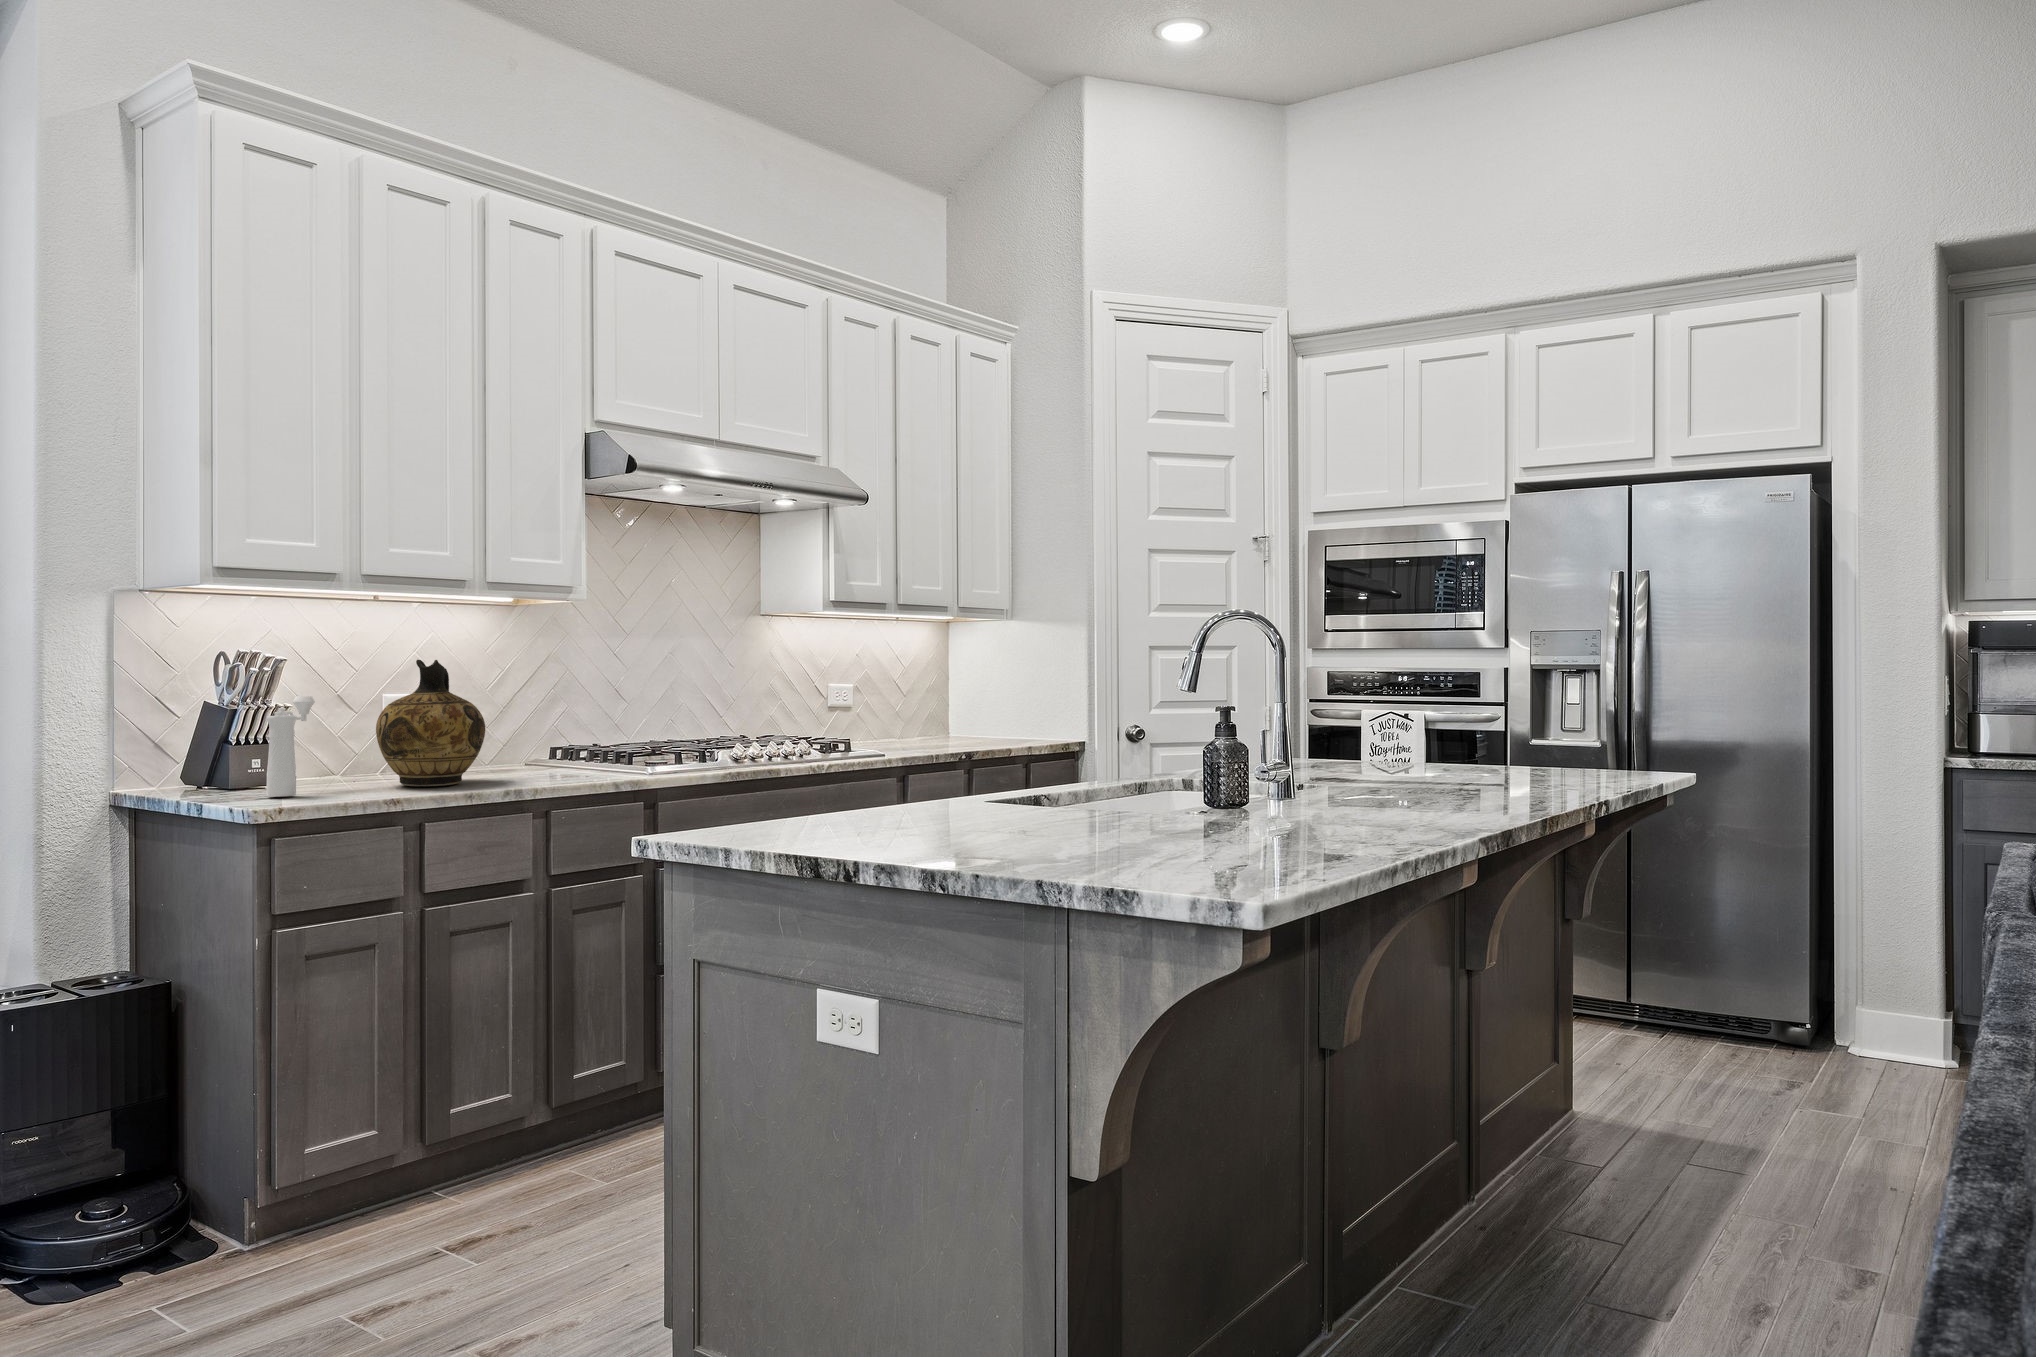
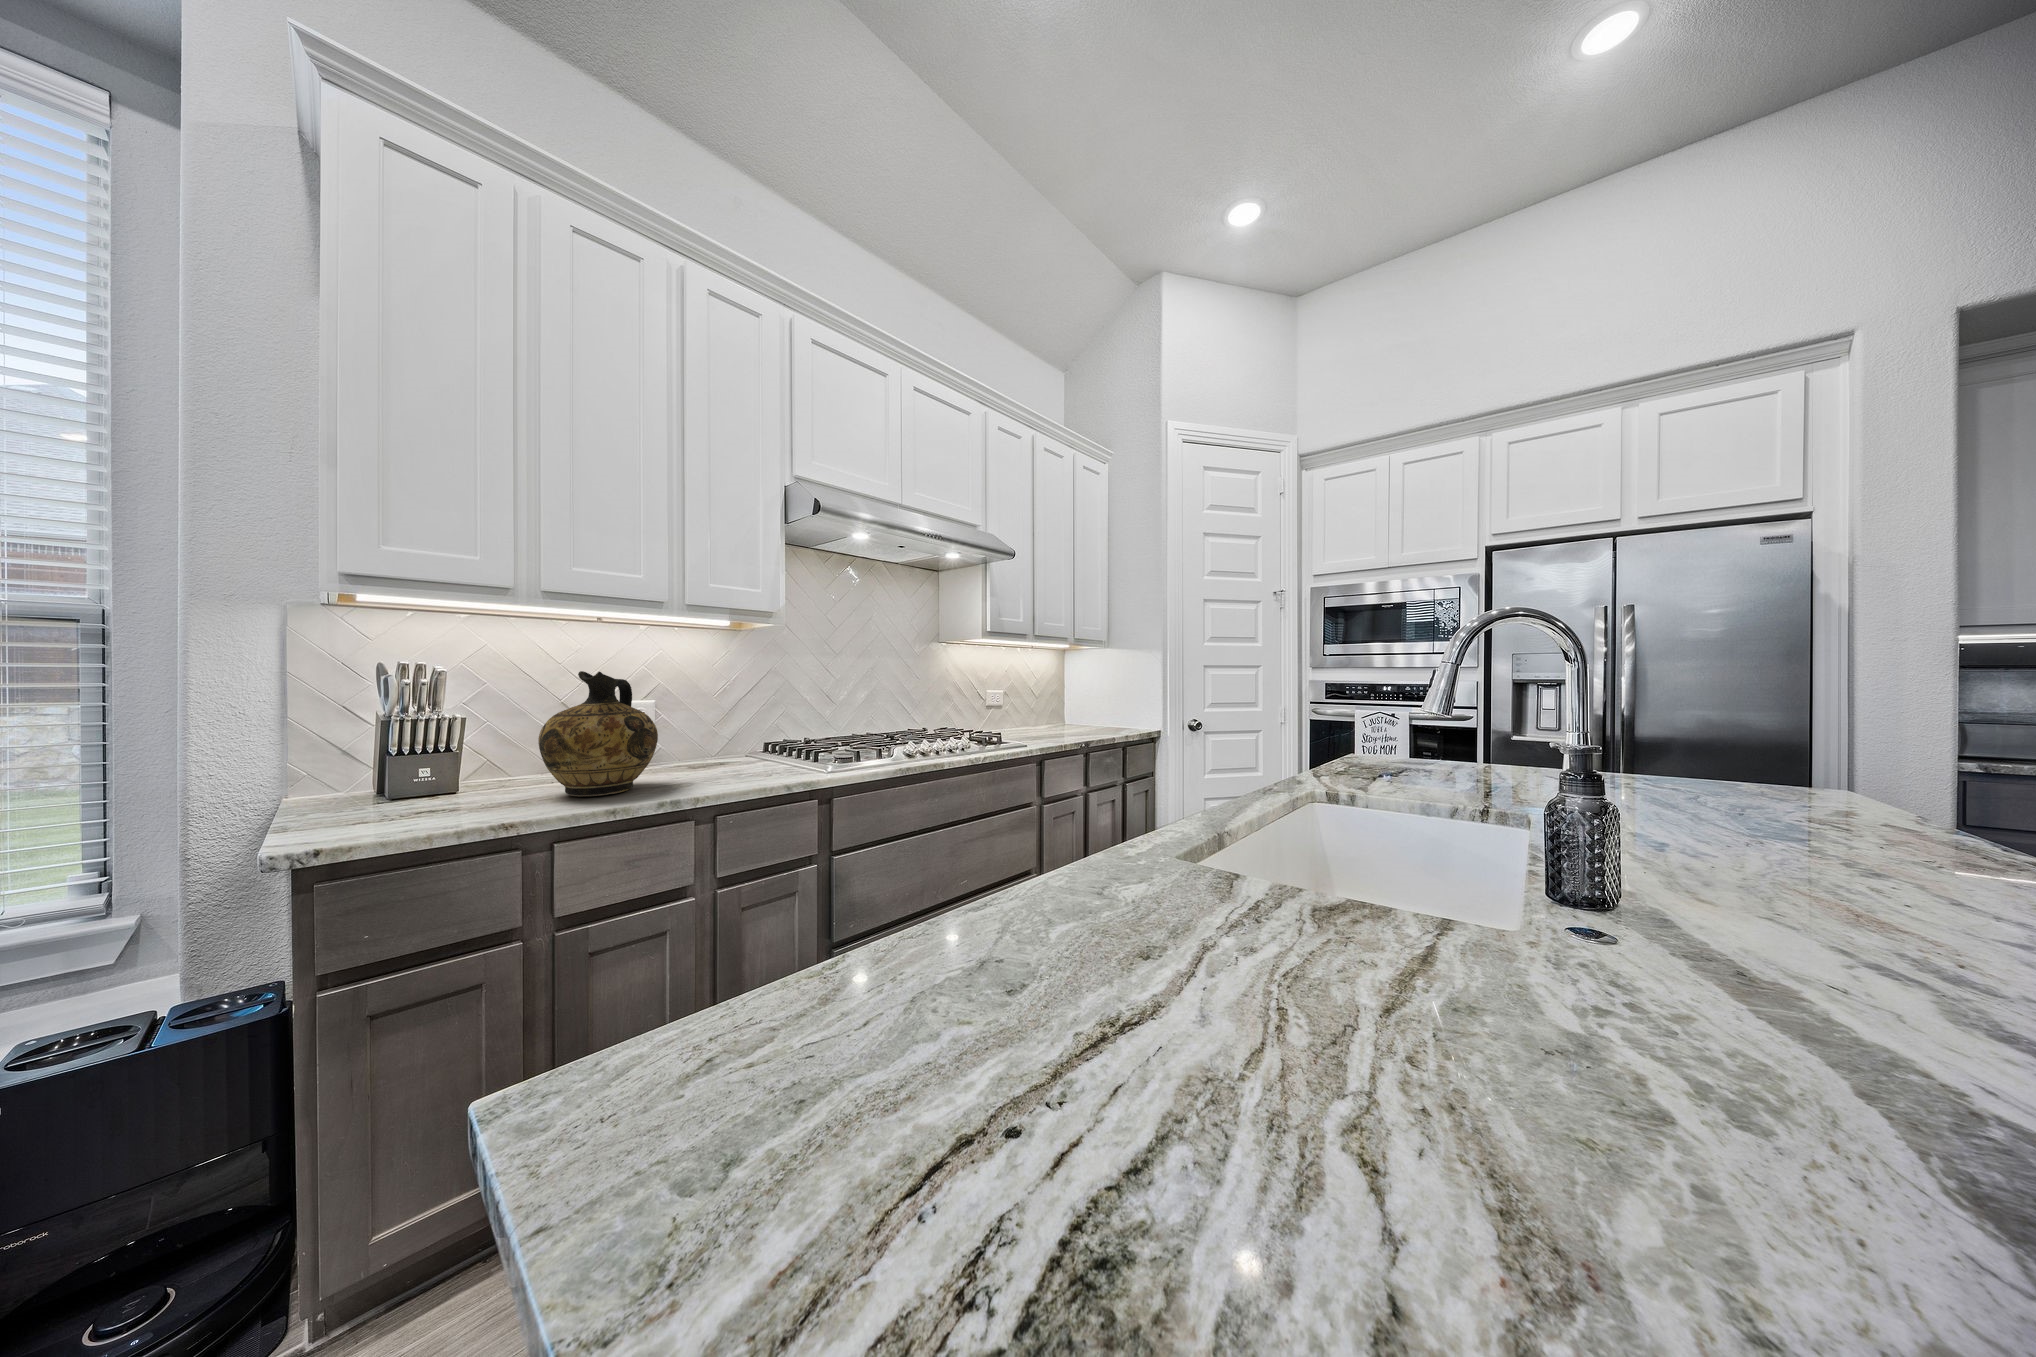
pepper mill: present [267,696,315,797] -> none [389,707,475,816]

